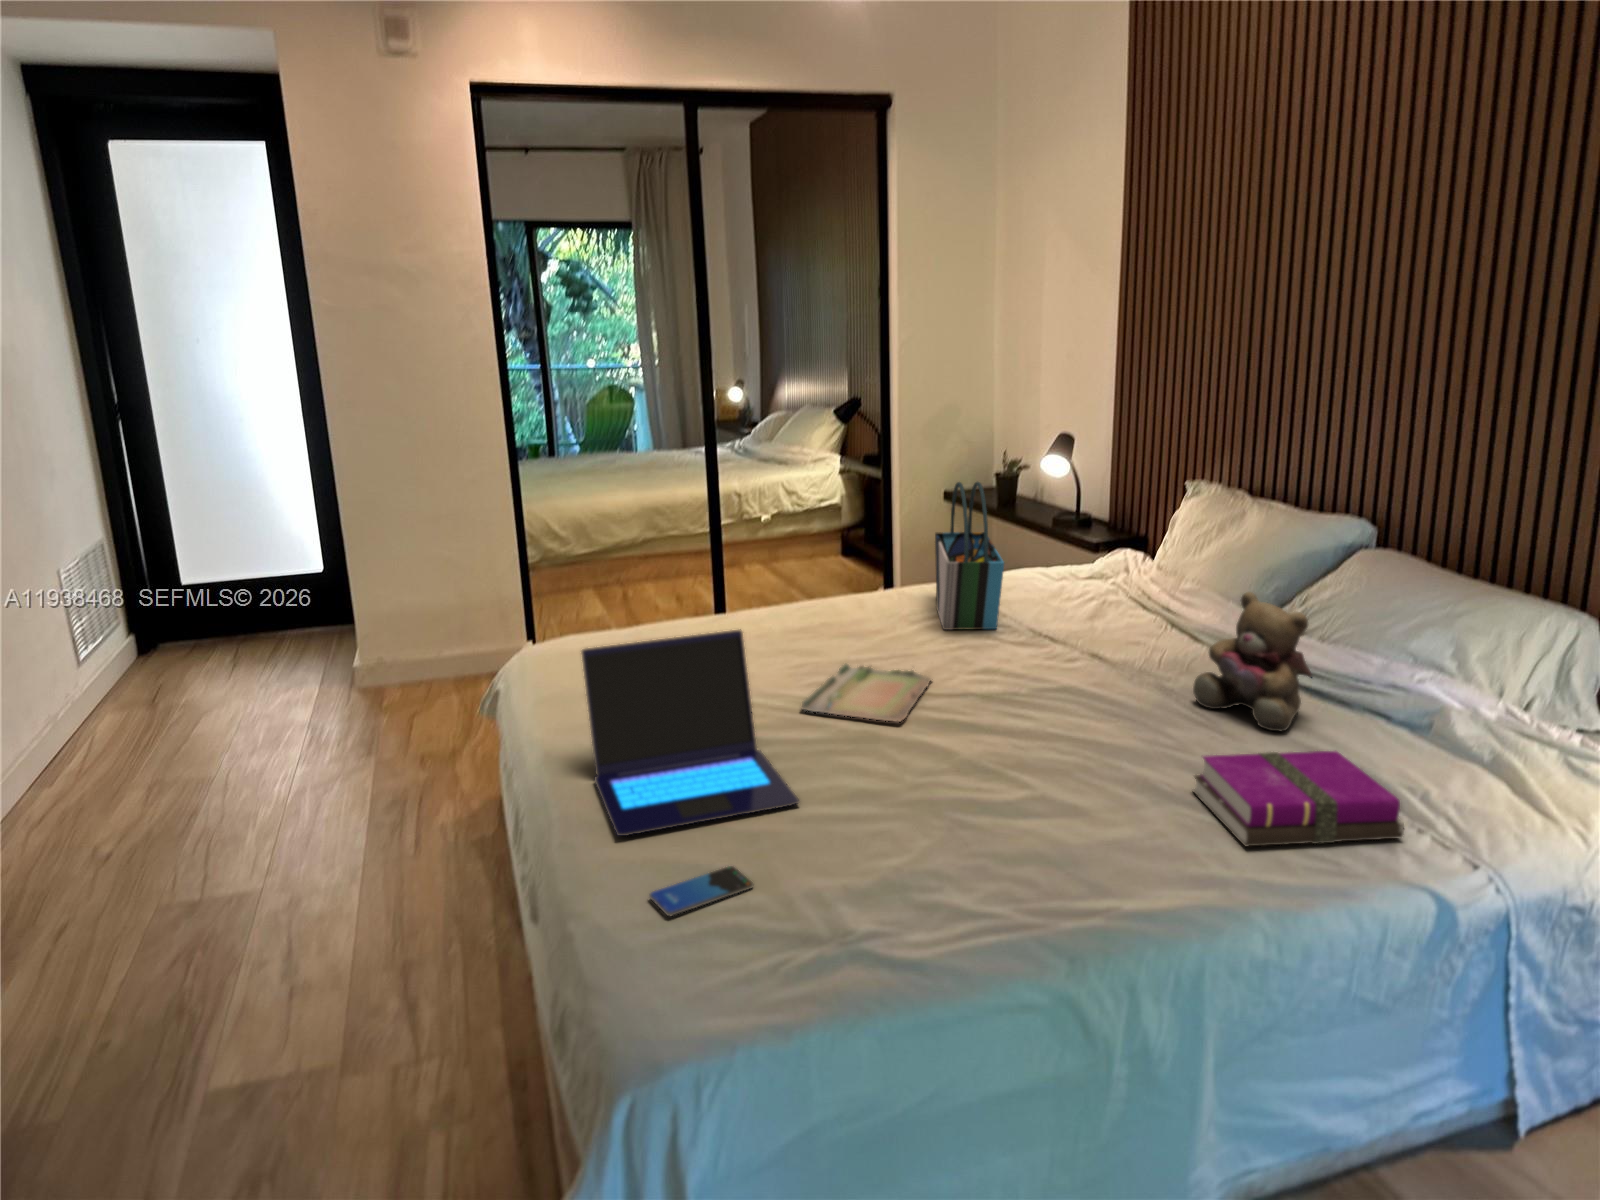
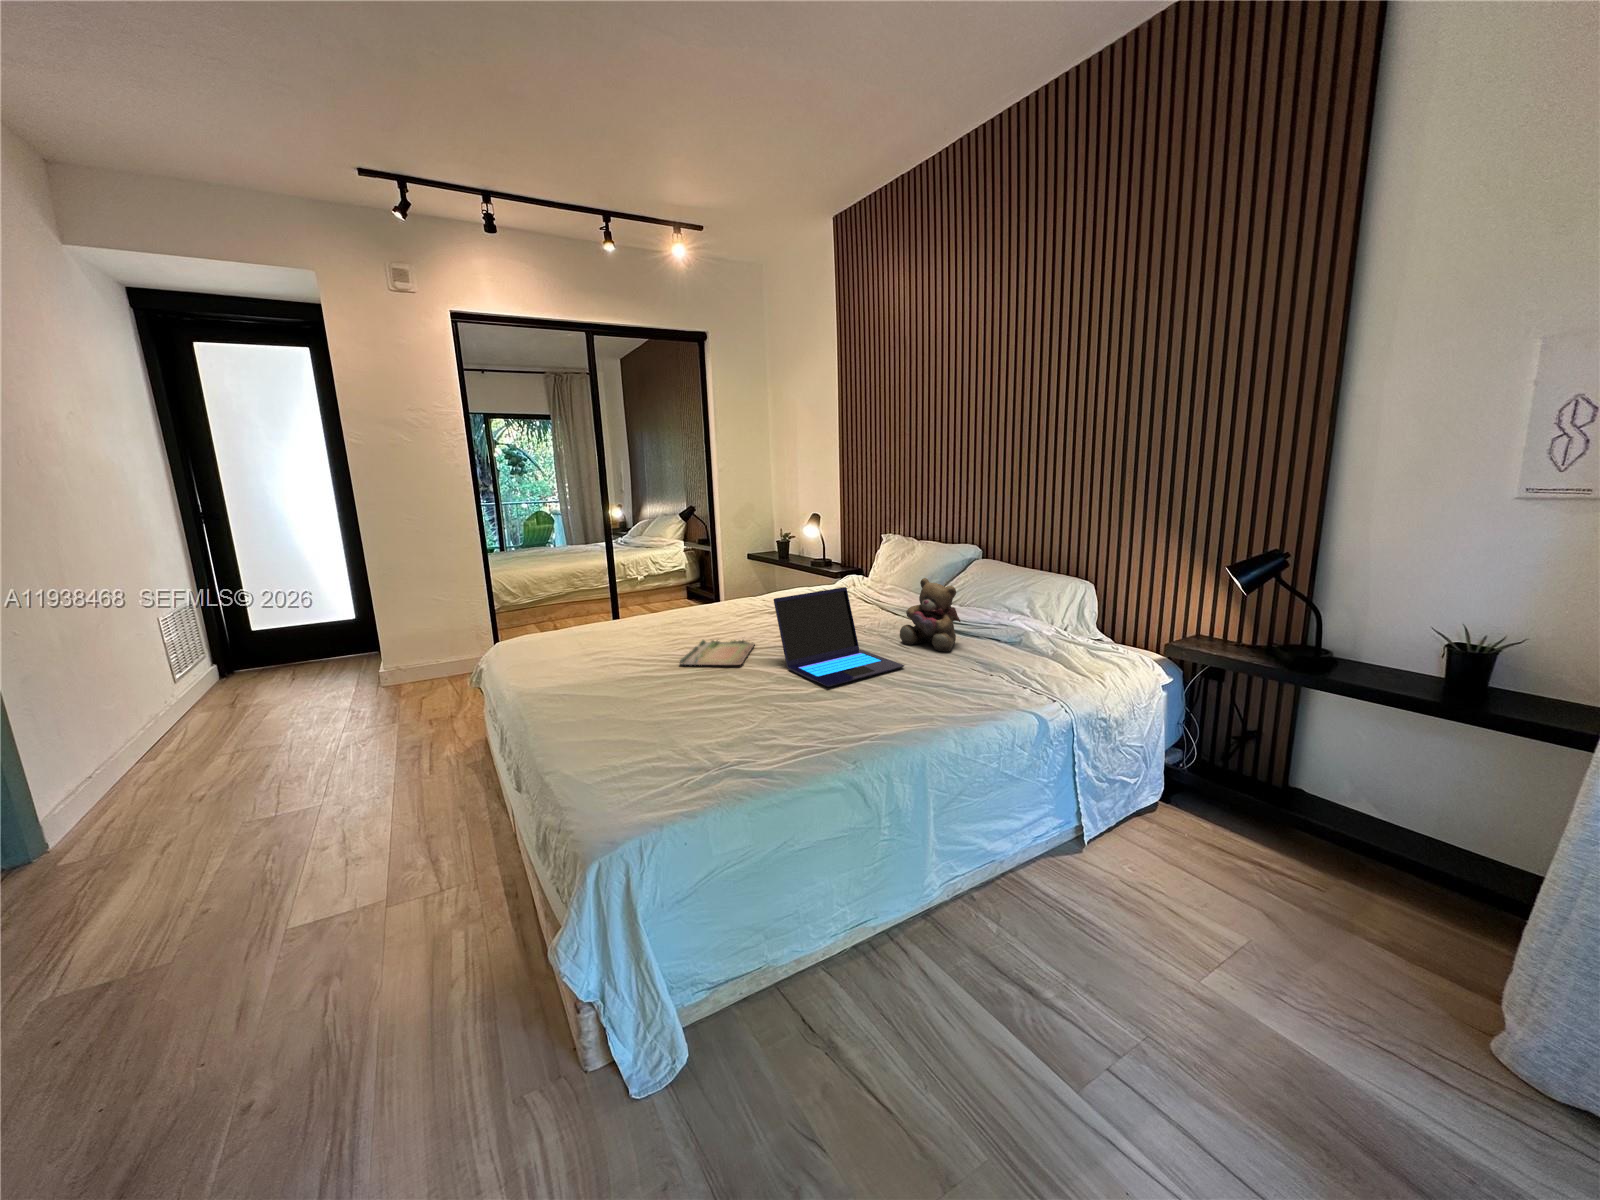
tote bag: present [935,482,1004,630] -> none [748,534,790,620]
laptop: present [582,629,799,836] -> present [774,587,904,687]
notebook: present [1193,751,1404,846] -> none [907,653,1017,703]
smartphone: present [649,866,753,916] -> none [598,745,664,775]

